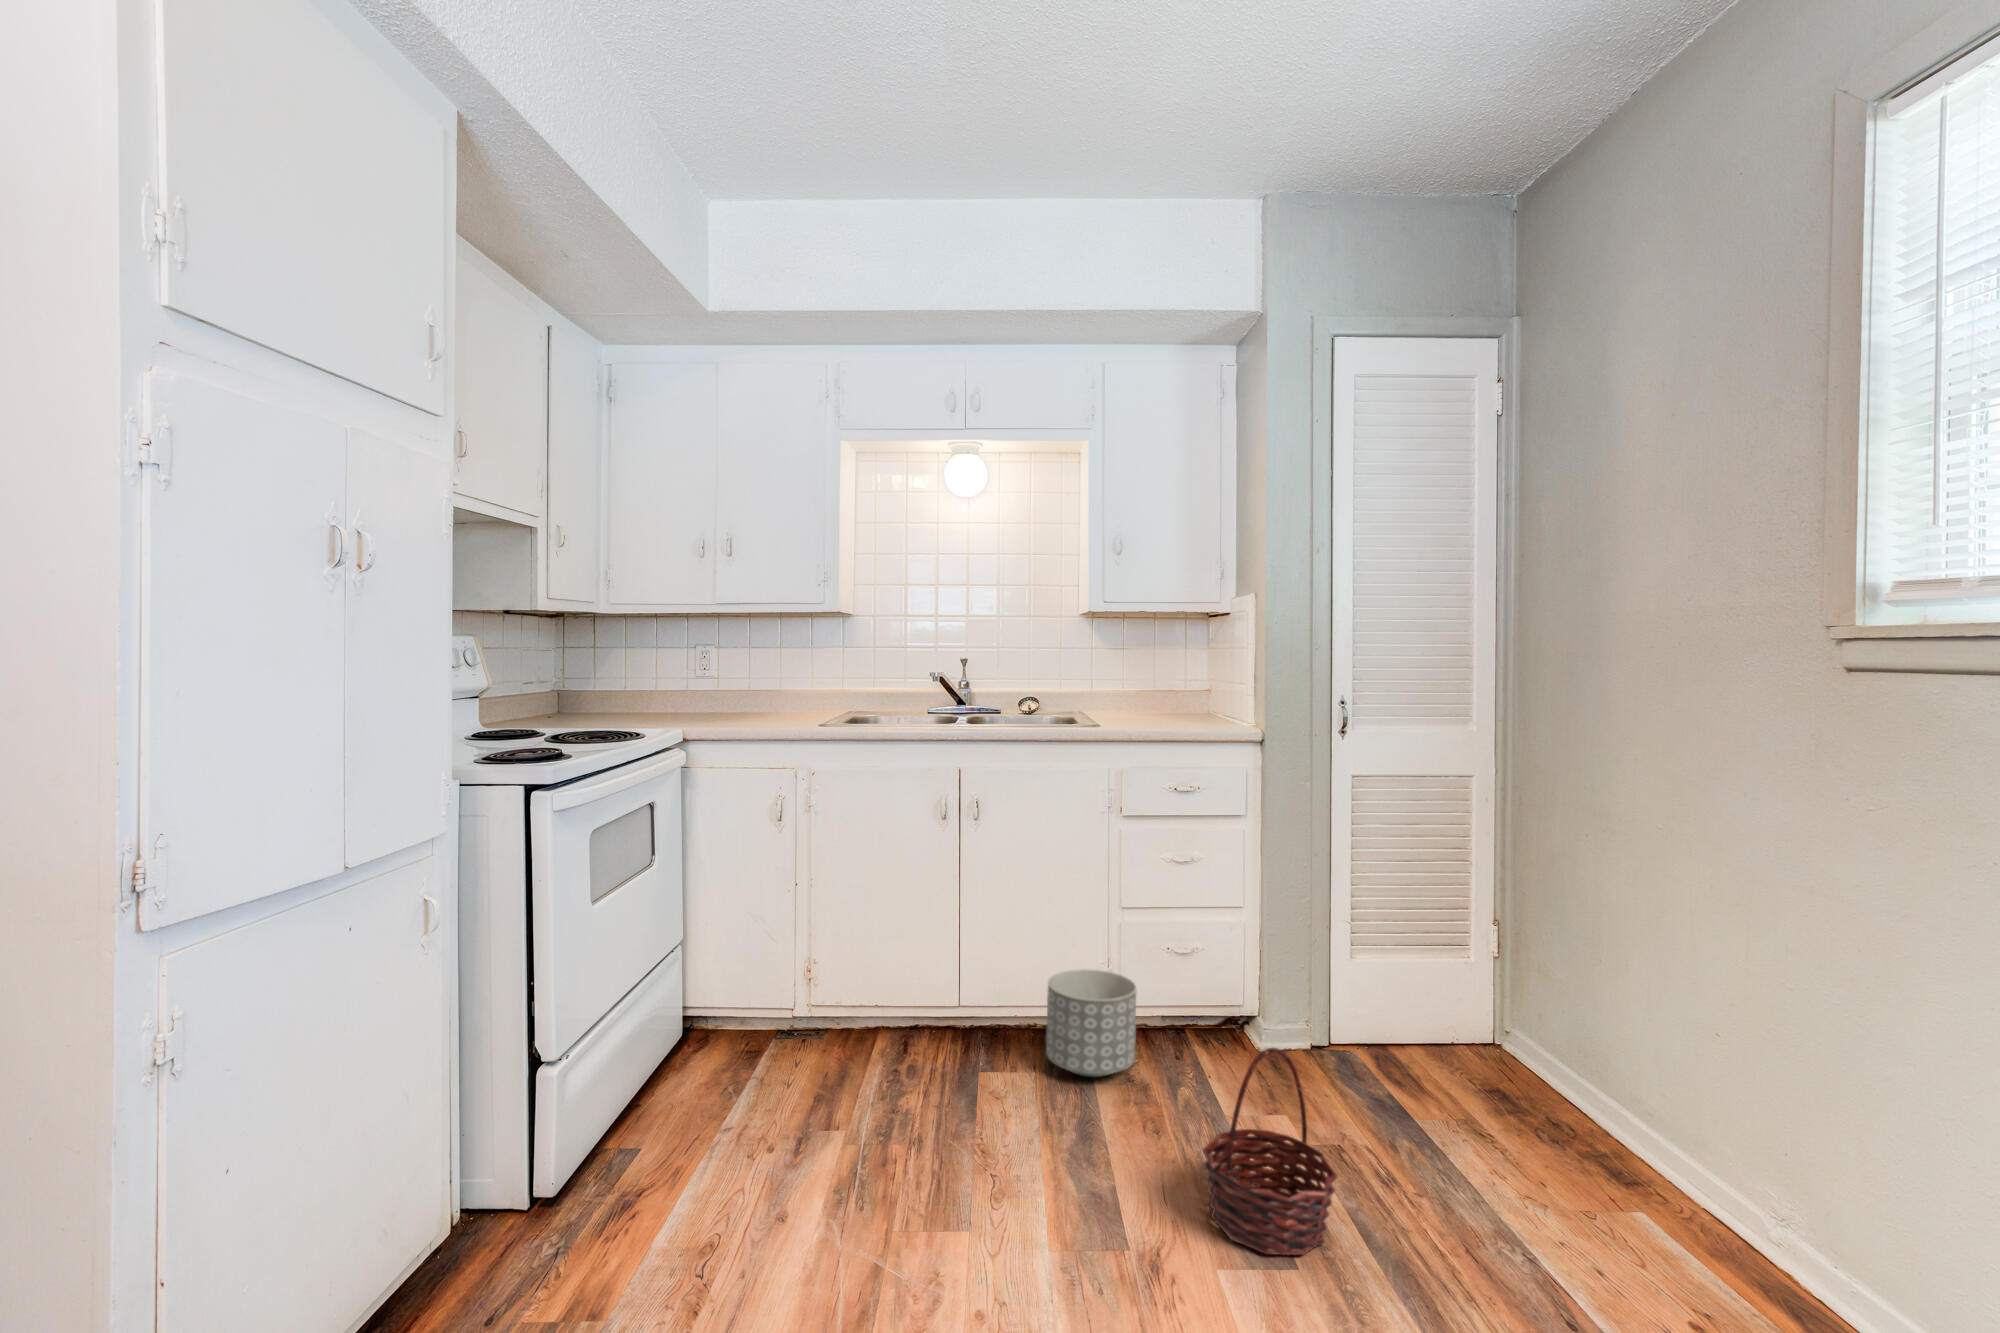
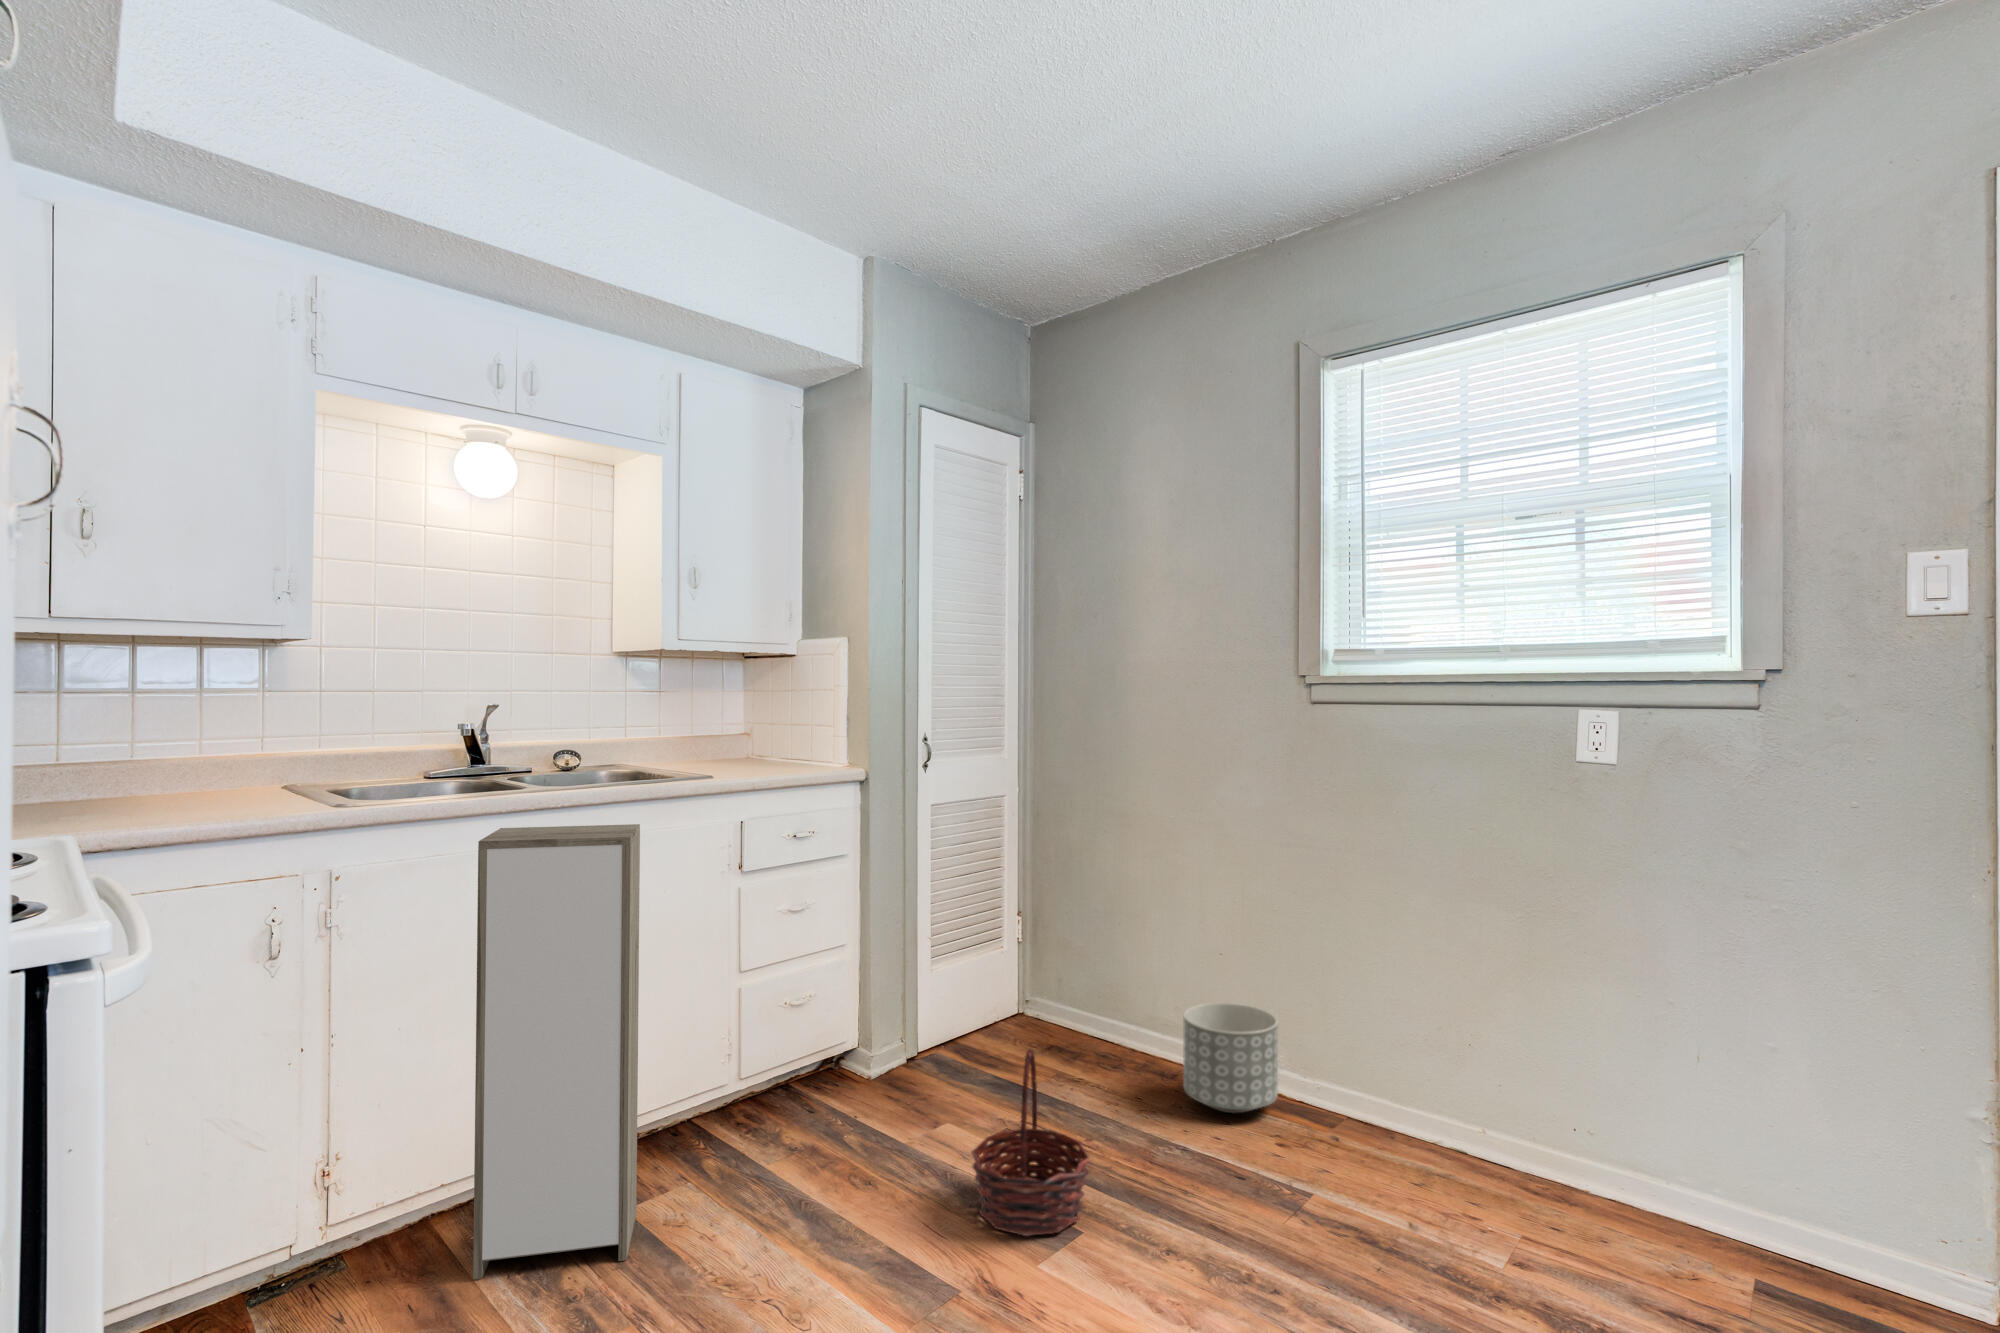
storage cabinet: none [863,762,994,1103] -> present [473,824,640,1279]
planter: present [1046,970,1137,1077] -> present [1184,1003,1278,1113]

